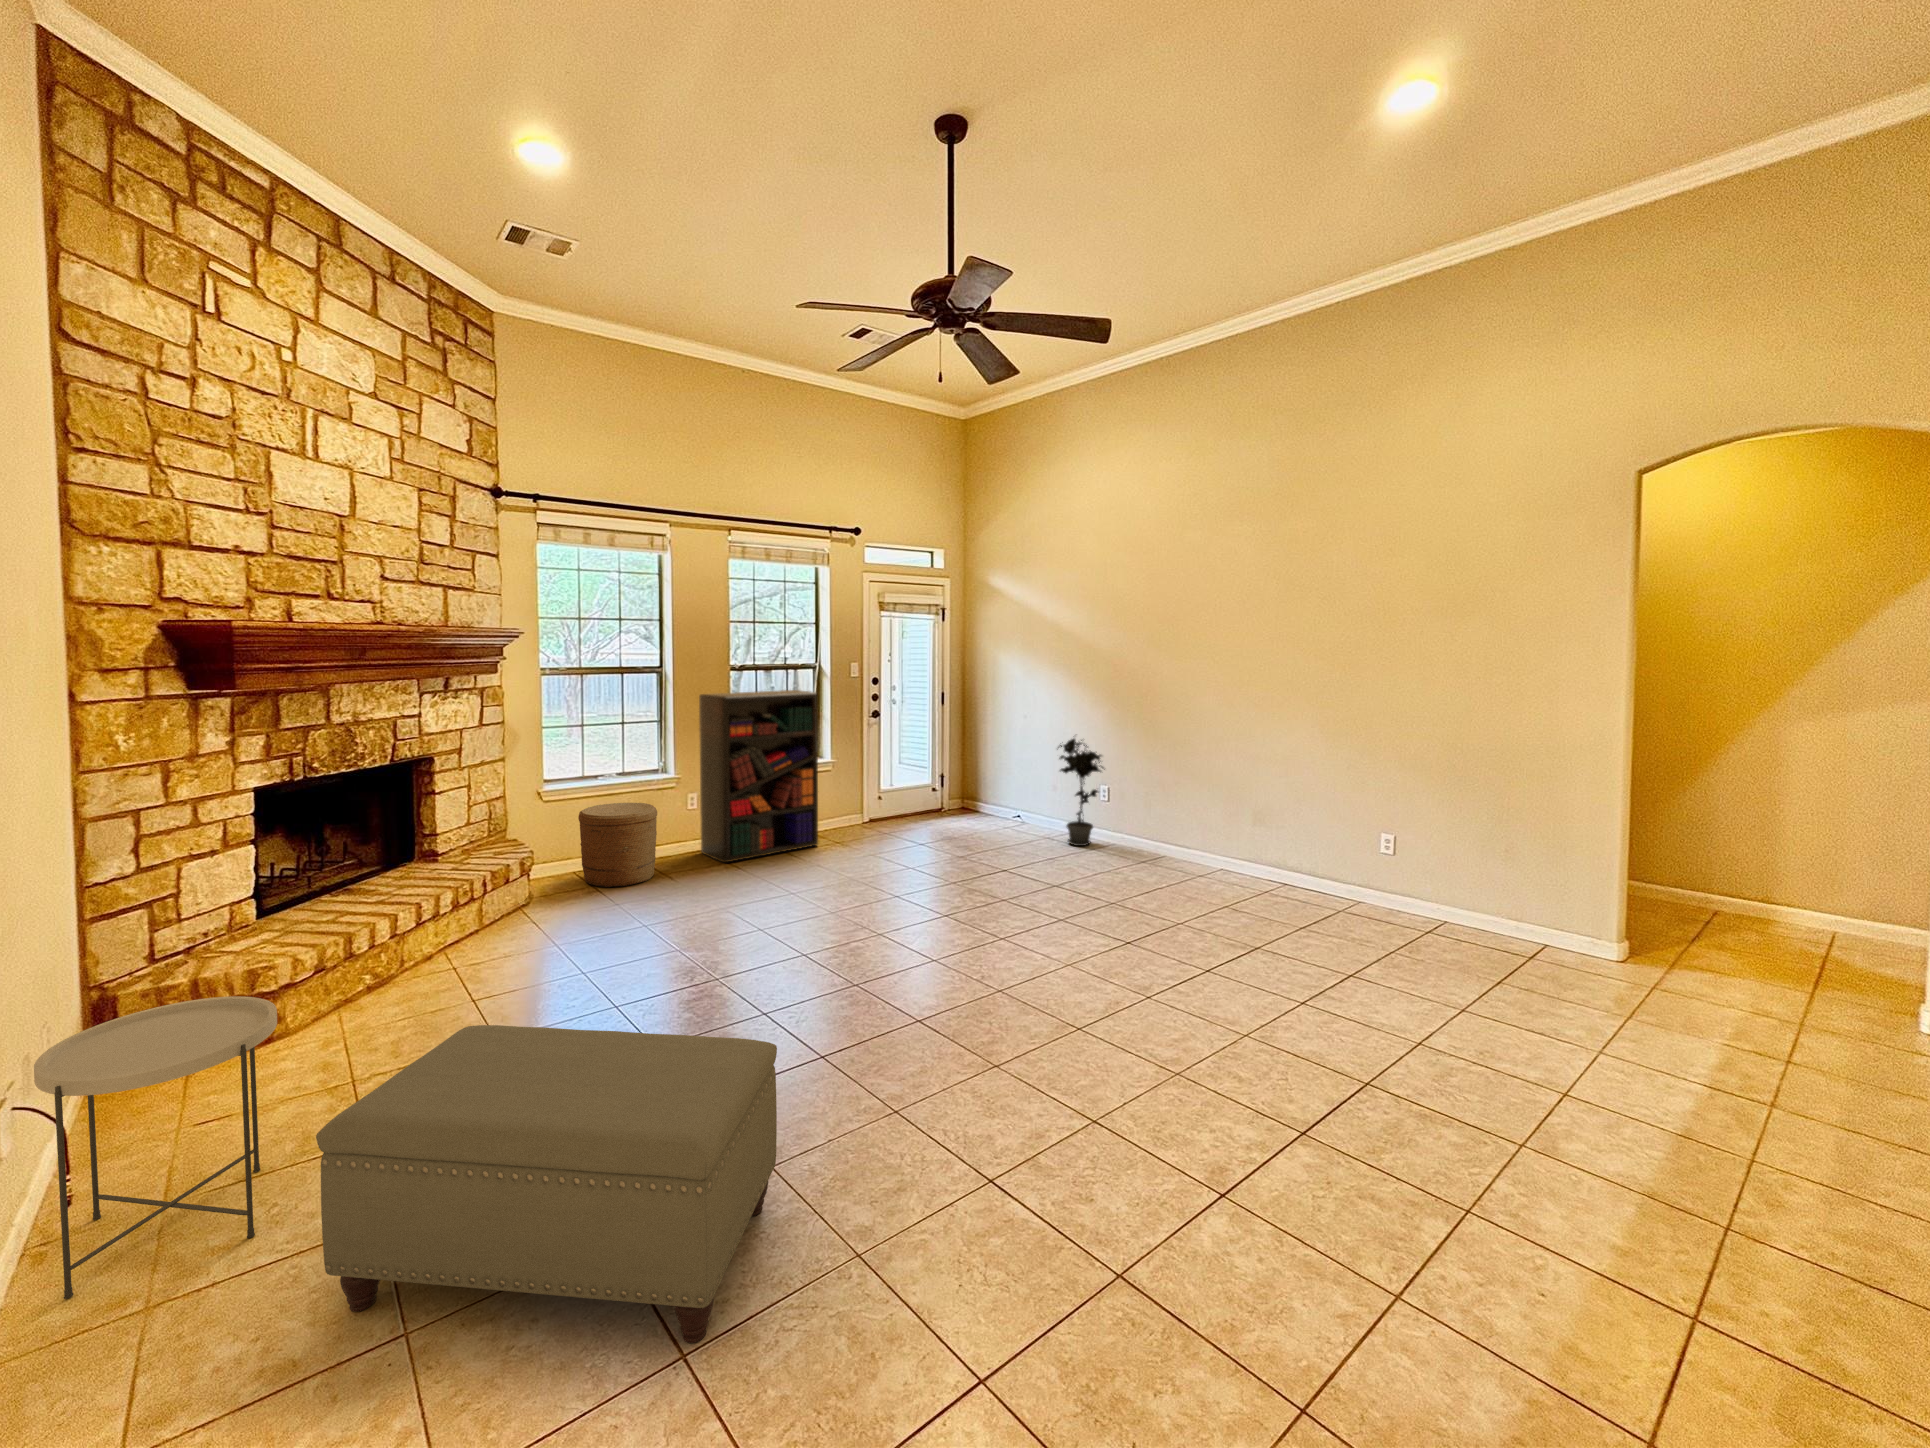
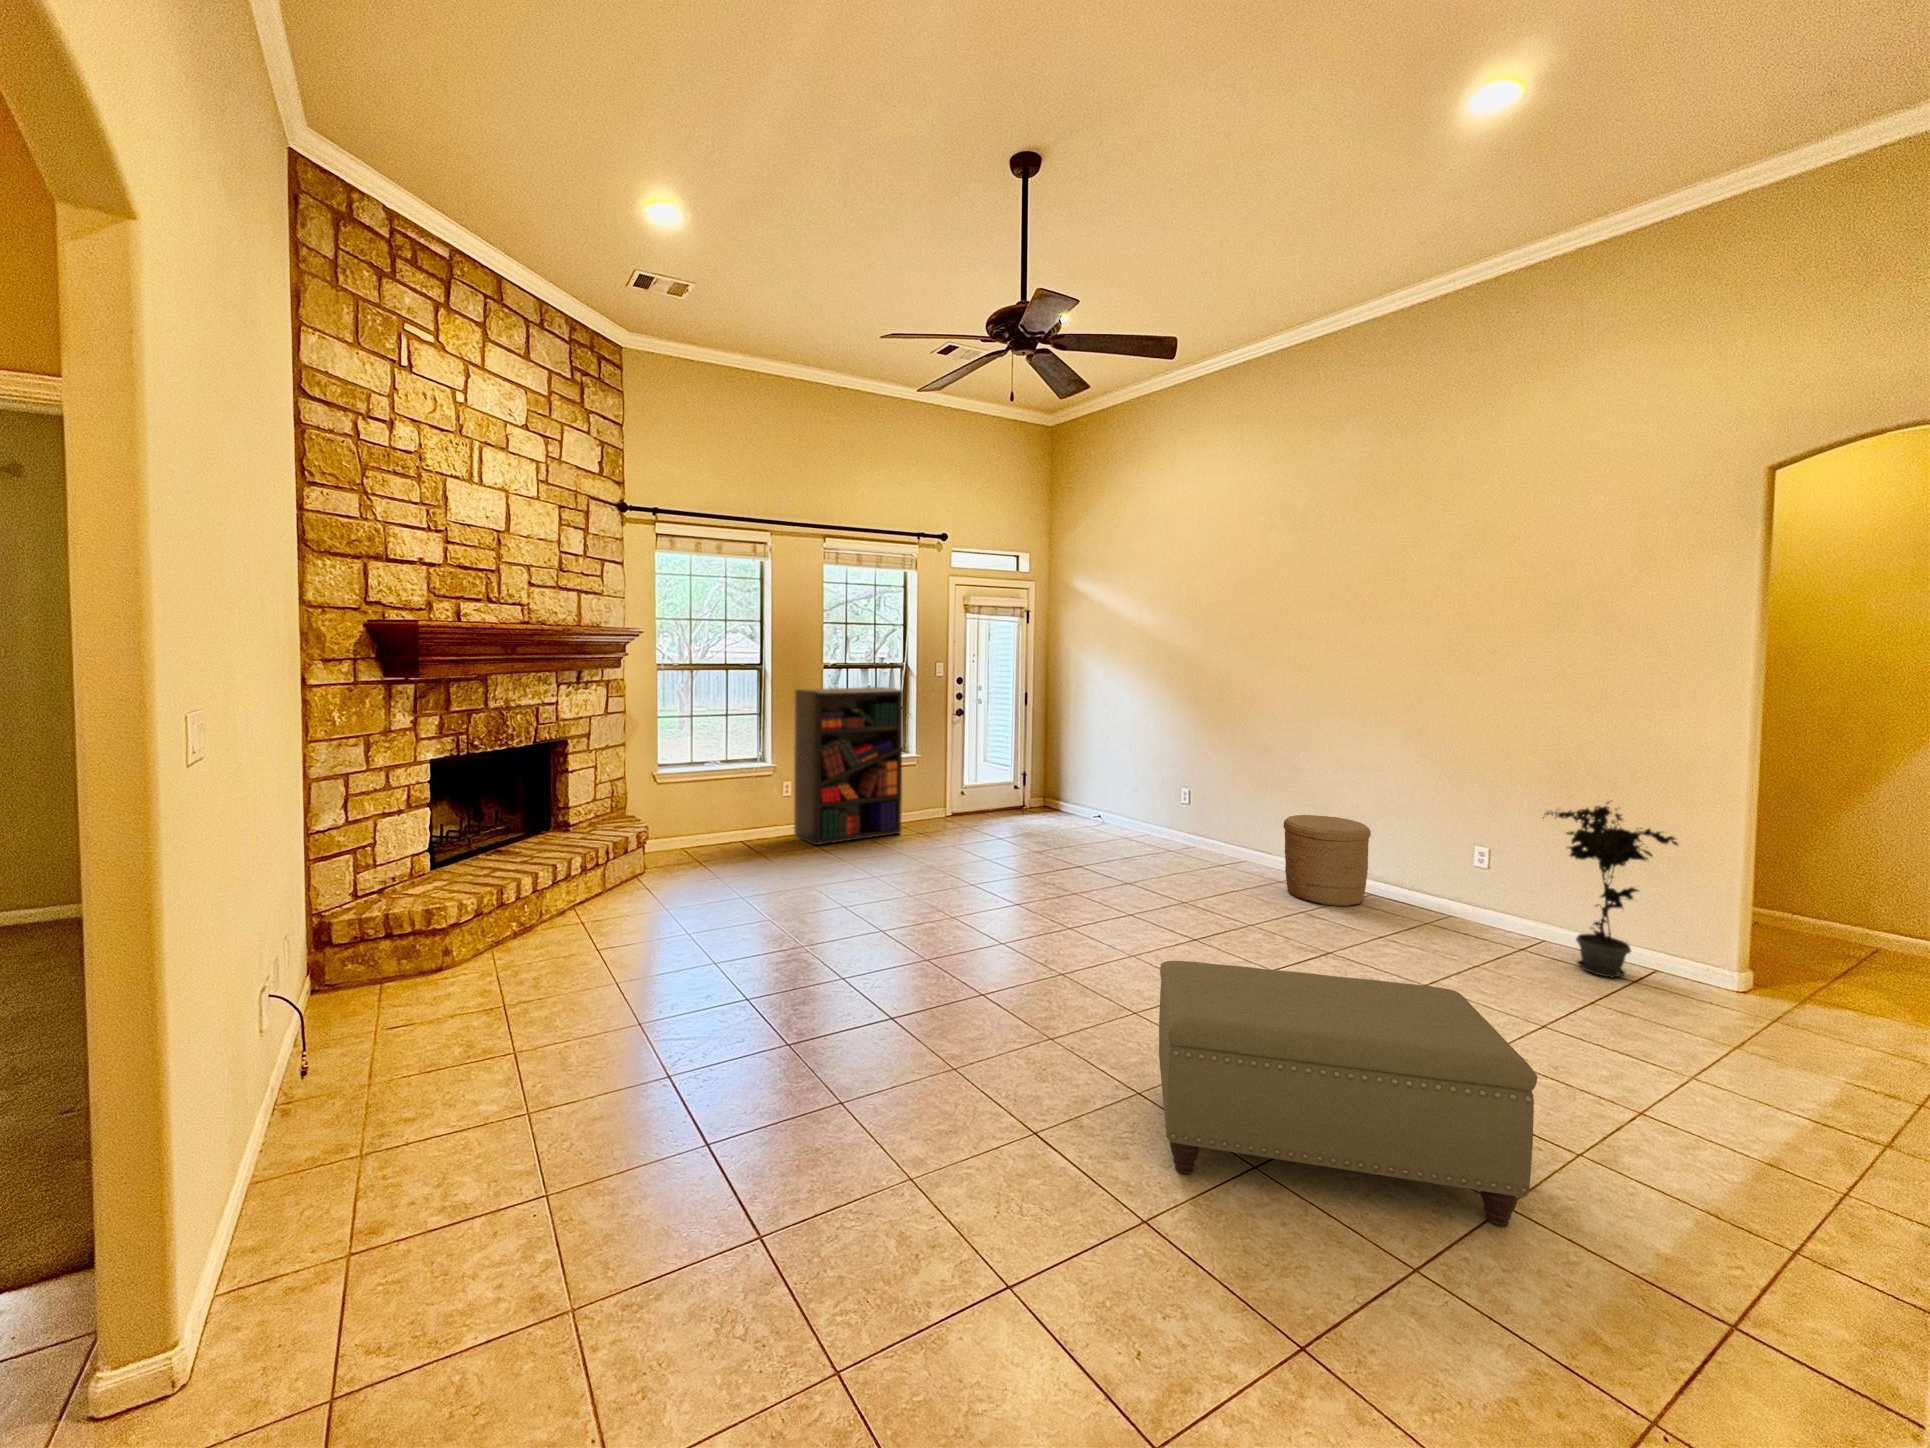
potted plant: present [1058,739,1105,846] -> present [1543,802,1678,977]
woven basket: present [578,803,657,888] -> present [1283,815,1371,906]
side table: present [34,996,277,1299] -> none [283,924,451,1146]
ottoman: present [316,1025,777,1343] -> present [1159,961,1537,1227]

